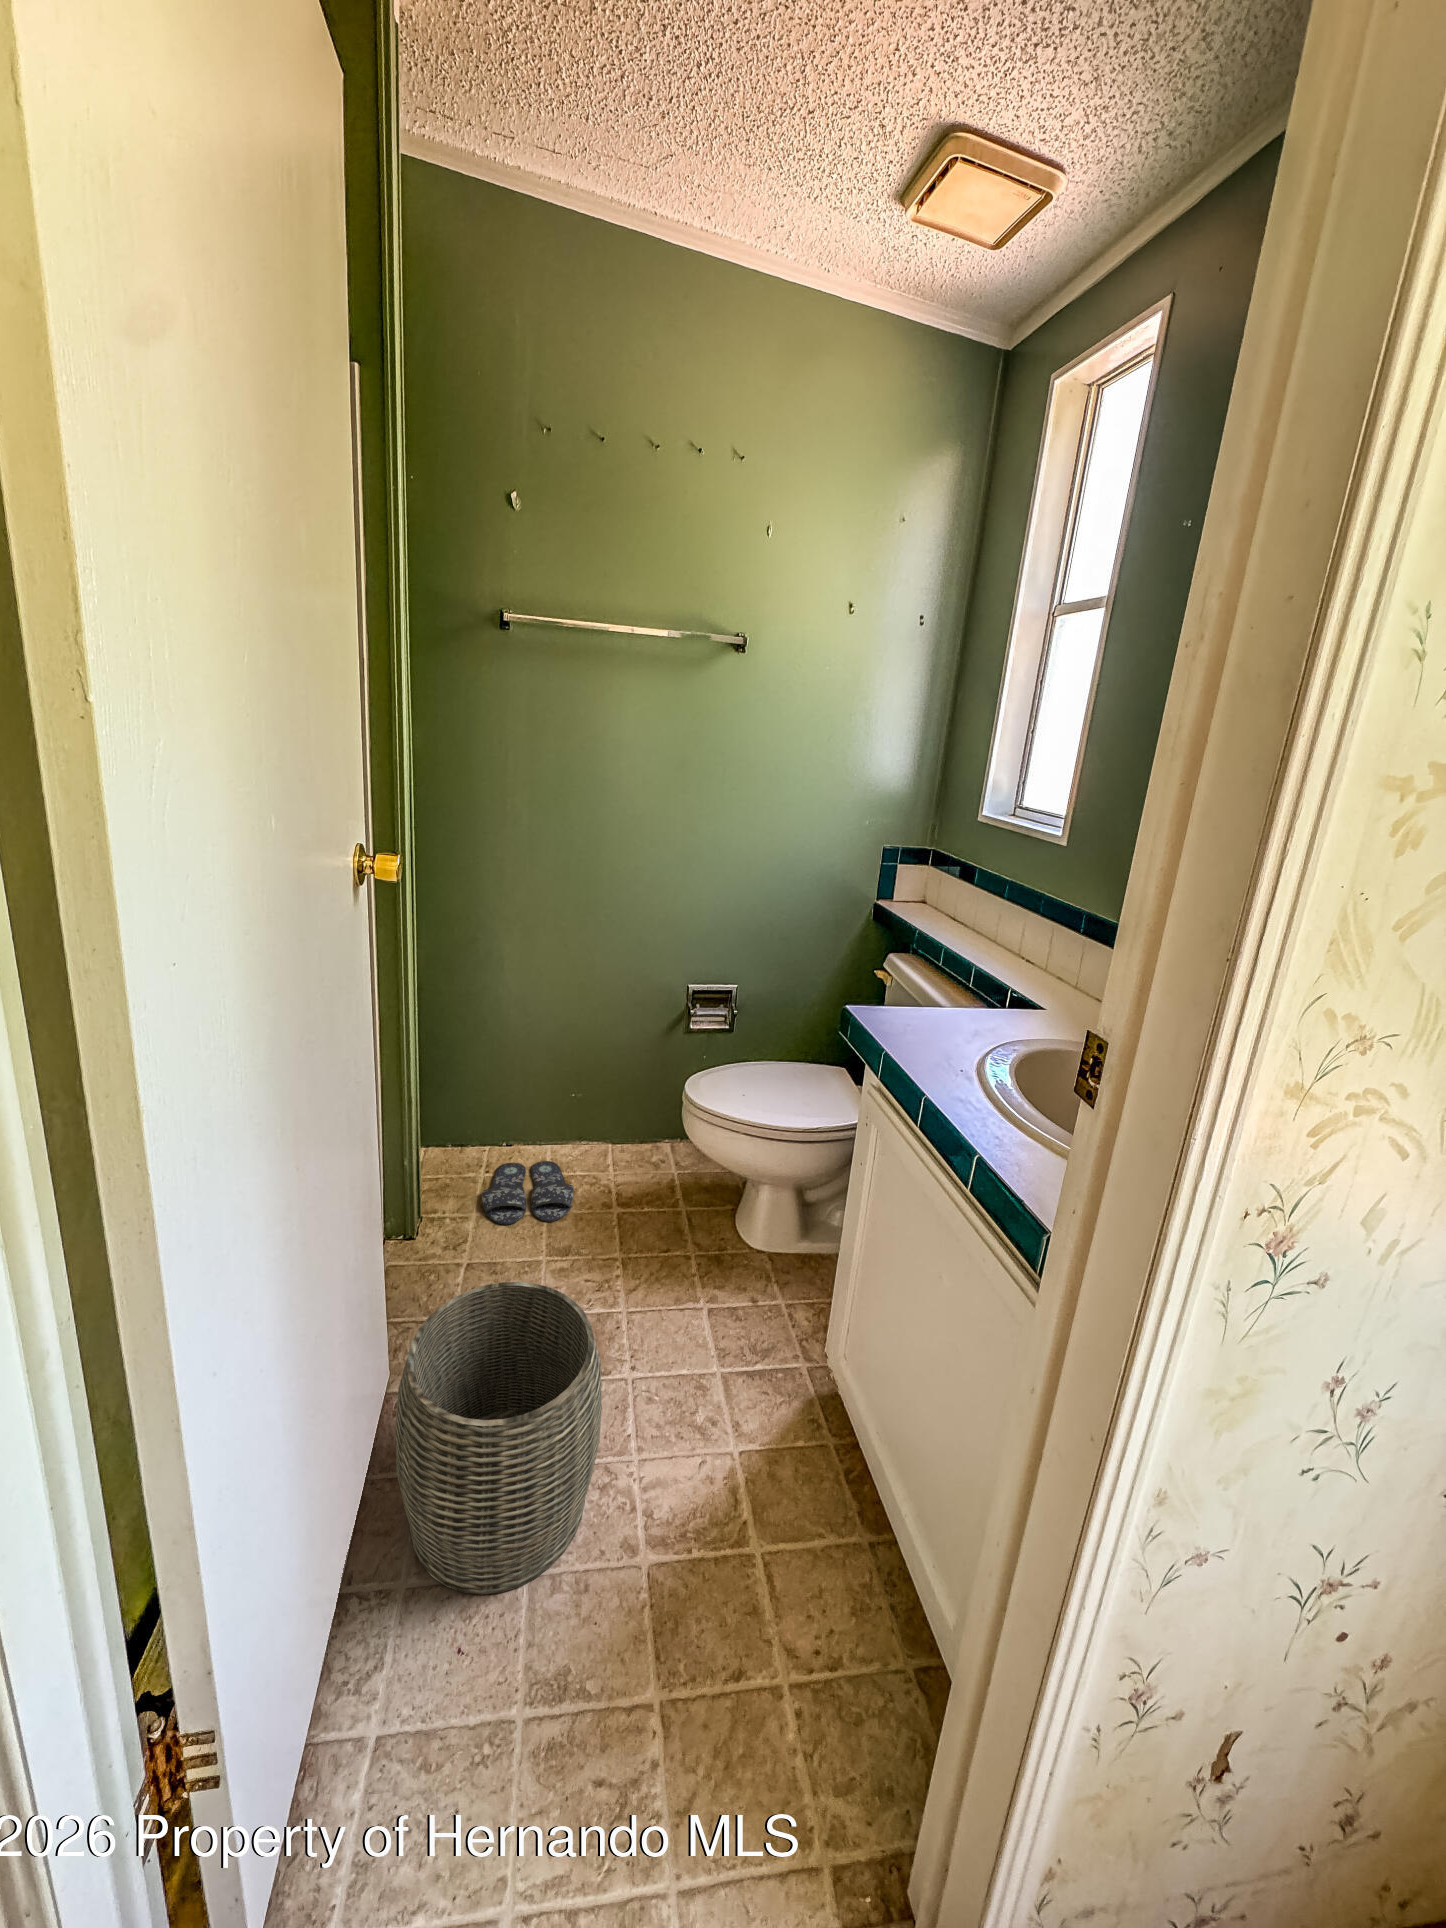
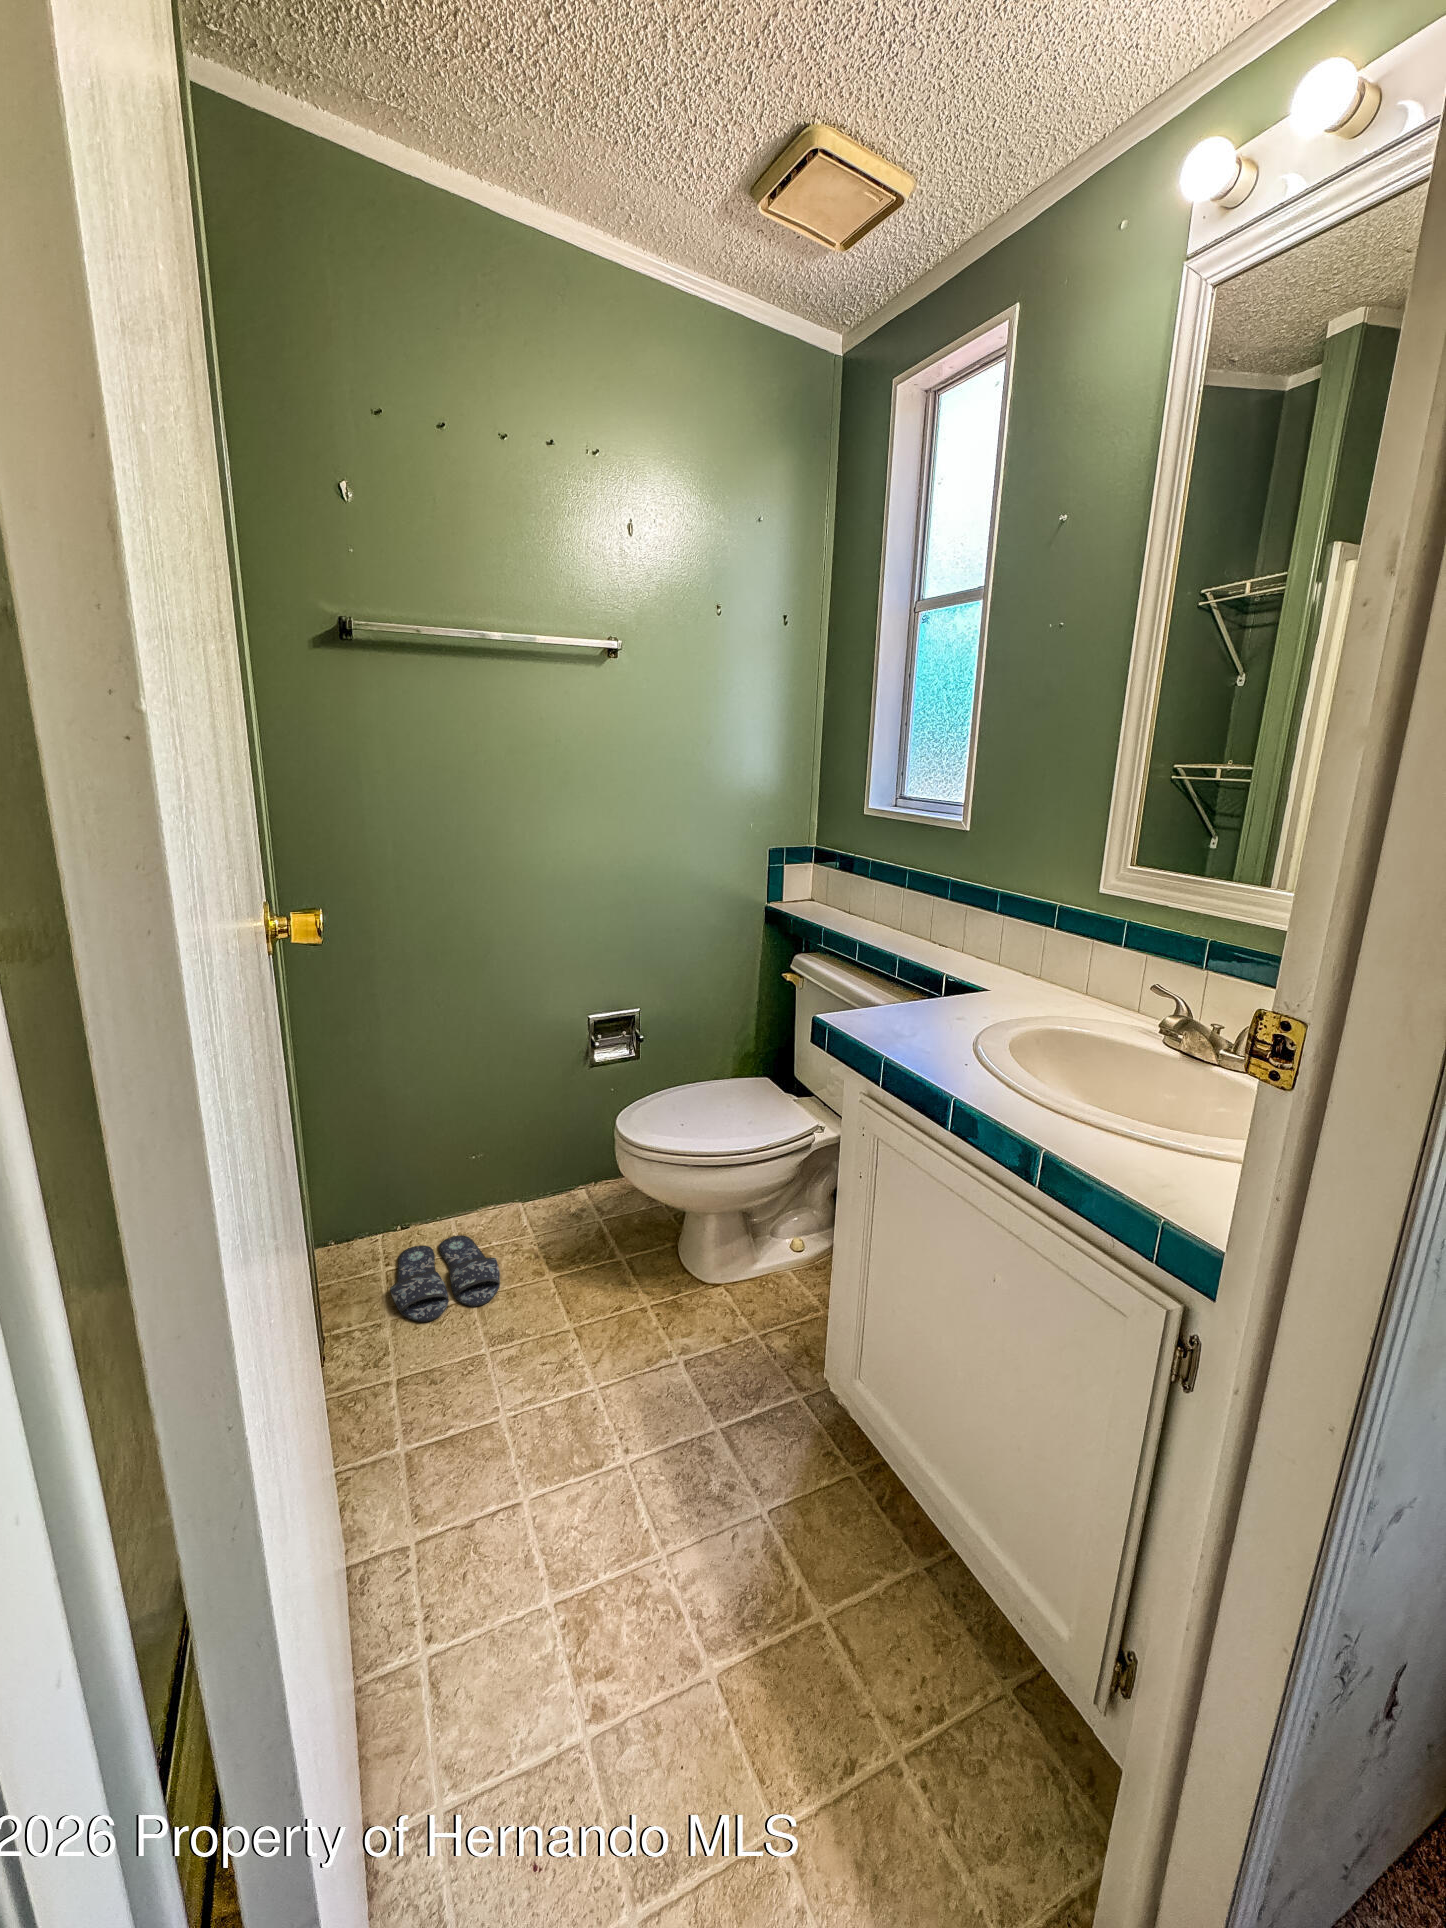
woven basket: present [396,1282,602,1595] -> none [398,1389,642,1792]

